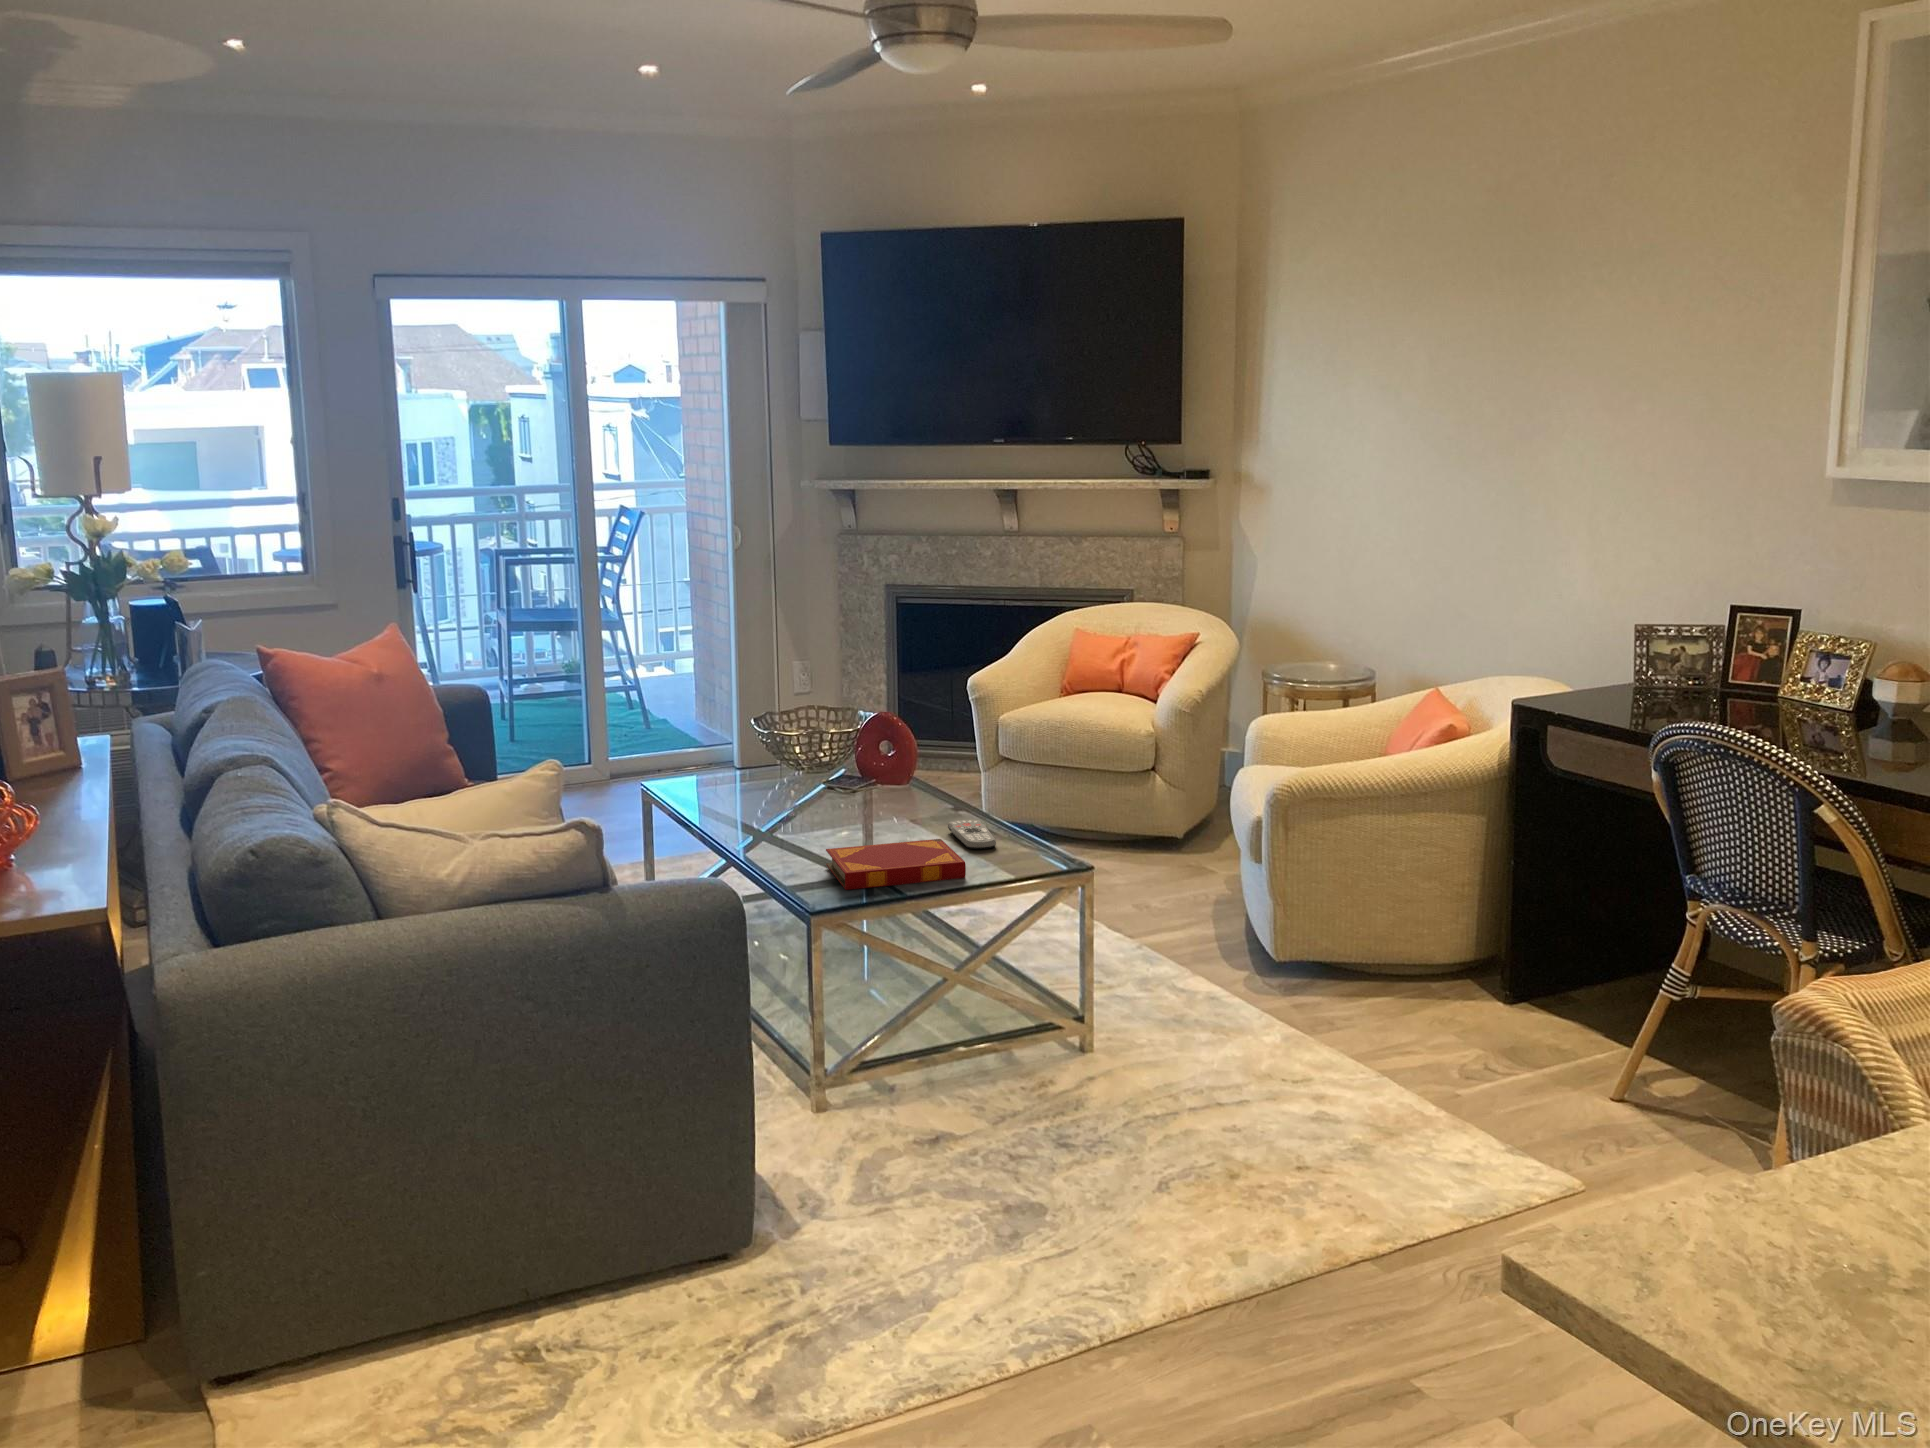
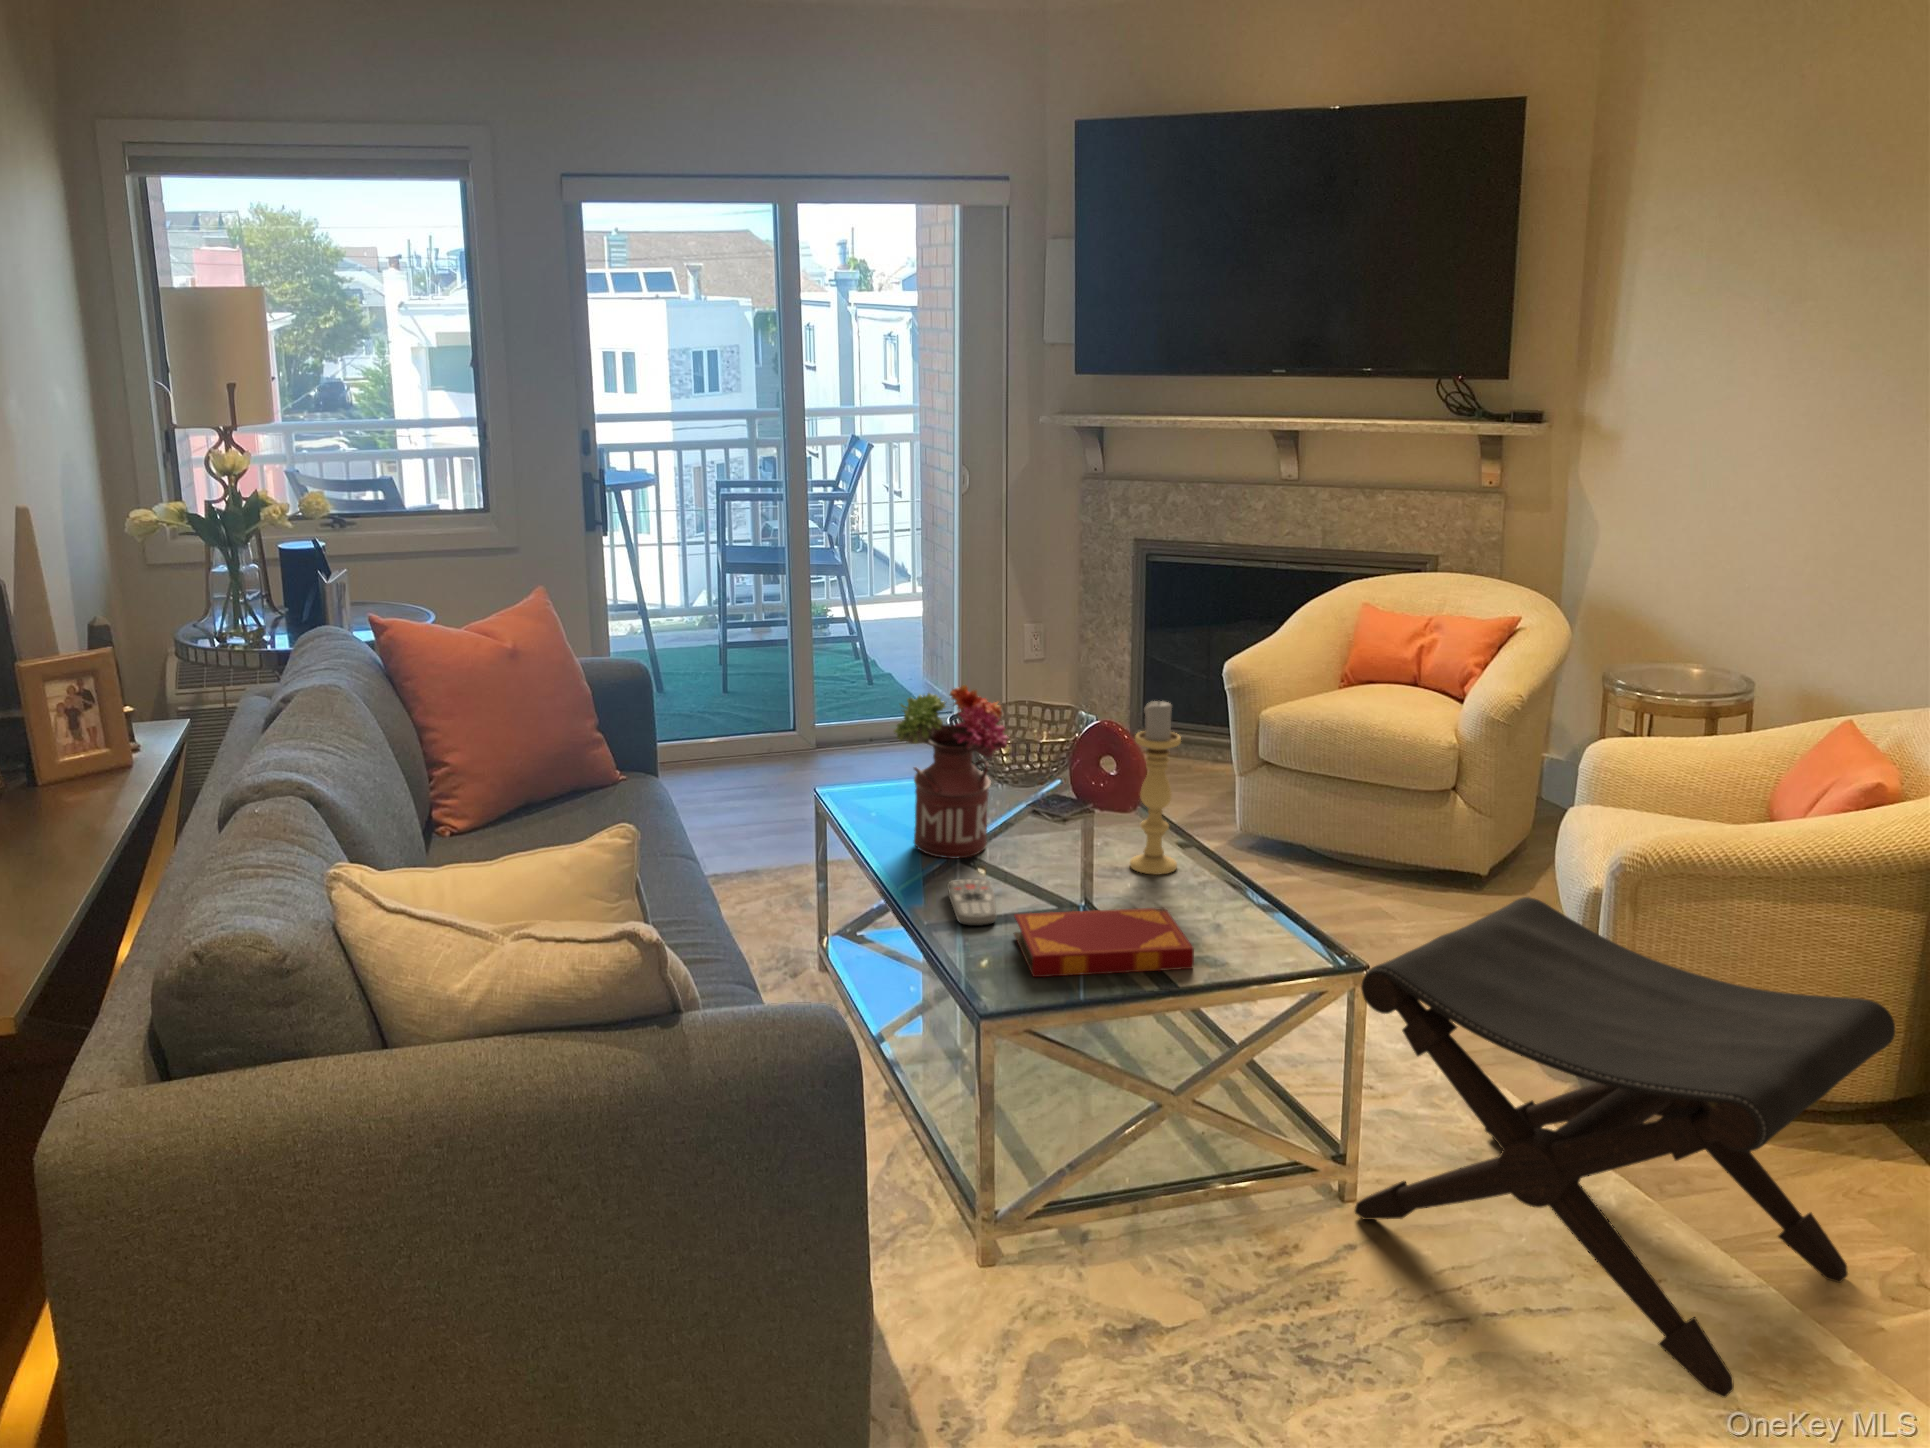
flower arrangement: none [716,683,811,822] -> present [894,685,1008,859]
candle holder: none [909,686,945,824] -> present [1130,701,1181,875]
footstool: none [1089,818,1454,1141] -> present [1355,897,1895,1398]
remote control: present [948,820,996,849] -> present [947,879,996,926]

